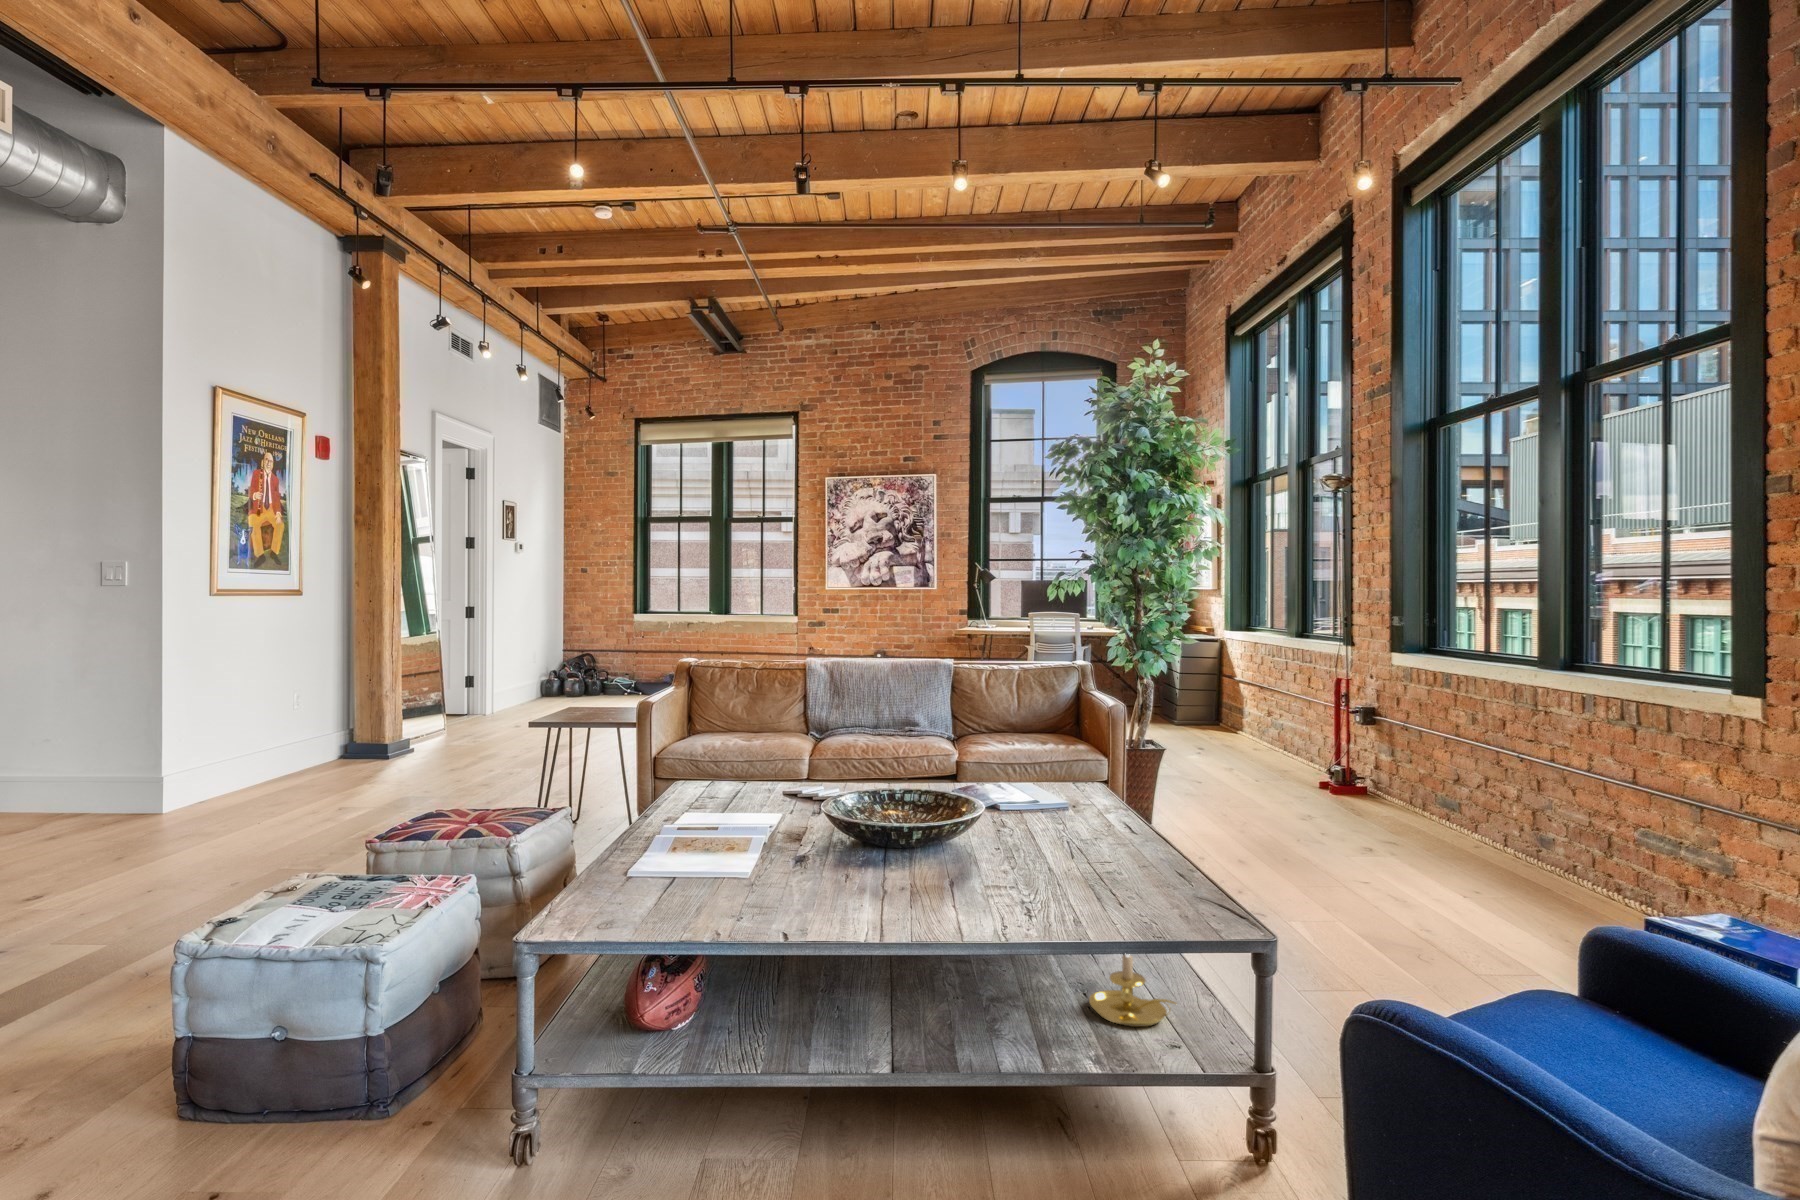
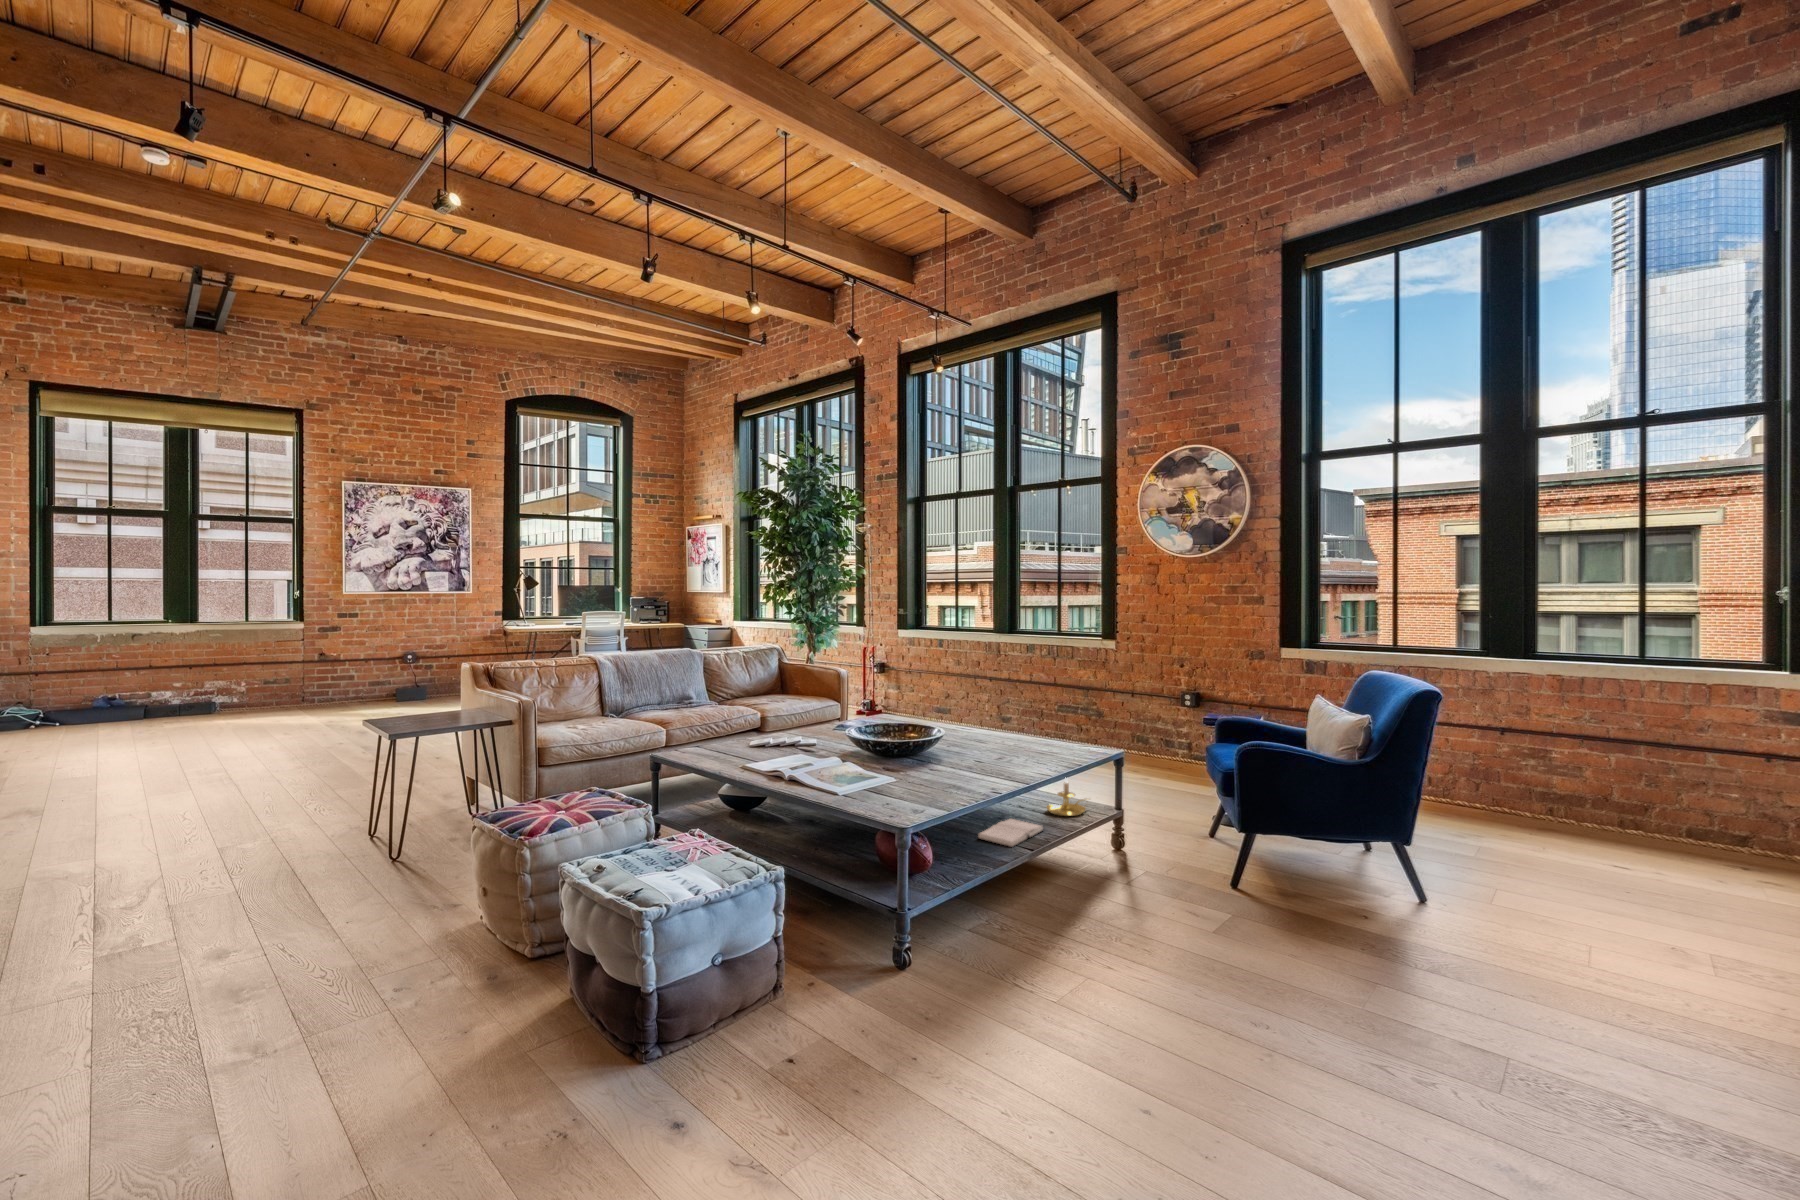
hardback book: none [881,984,1002,1028] -> present [978,819,1043,848]

